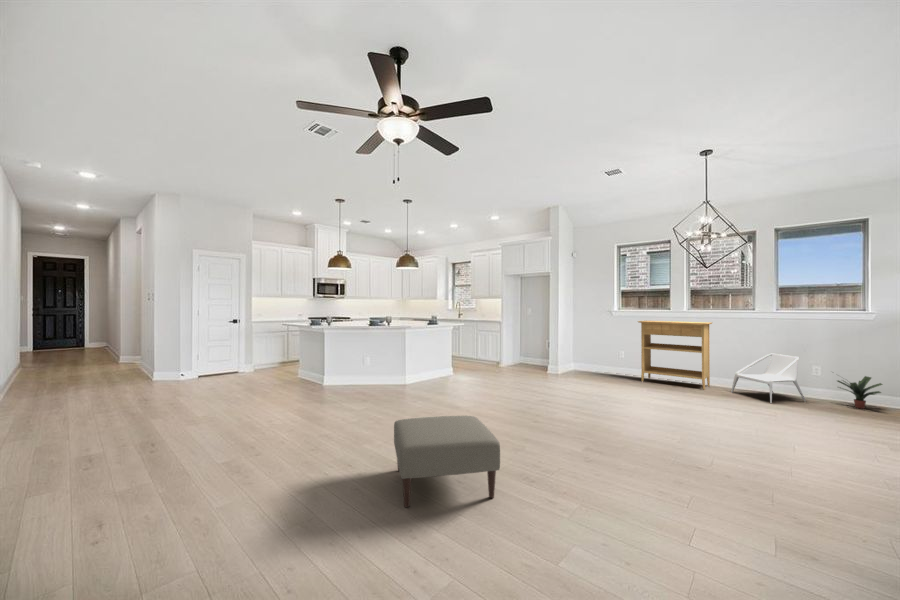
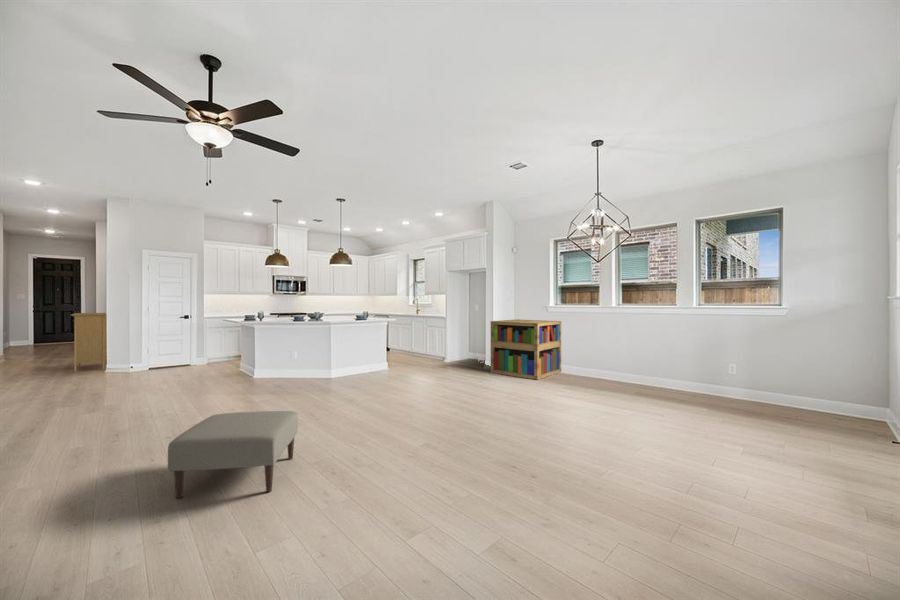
console table: present [638,321,712,390] -> present [71,313,106,372]
bookshelf: none [561,324,628,384] -> present [491,319,561,380]
armchair: present [731,354,806,403] -> none [648,350,716,402]
potted plant: present [837,376,882,409] -> none [740,369,789,409]

